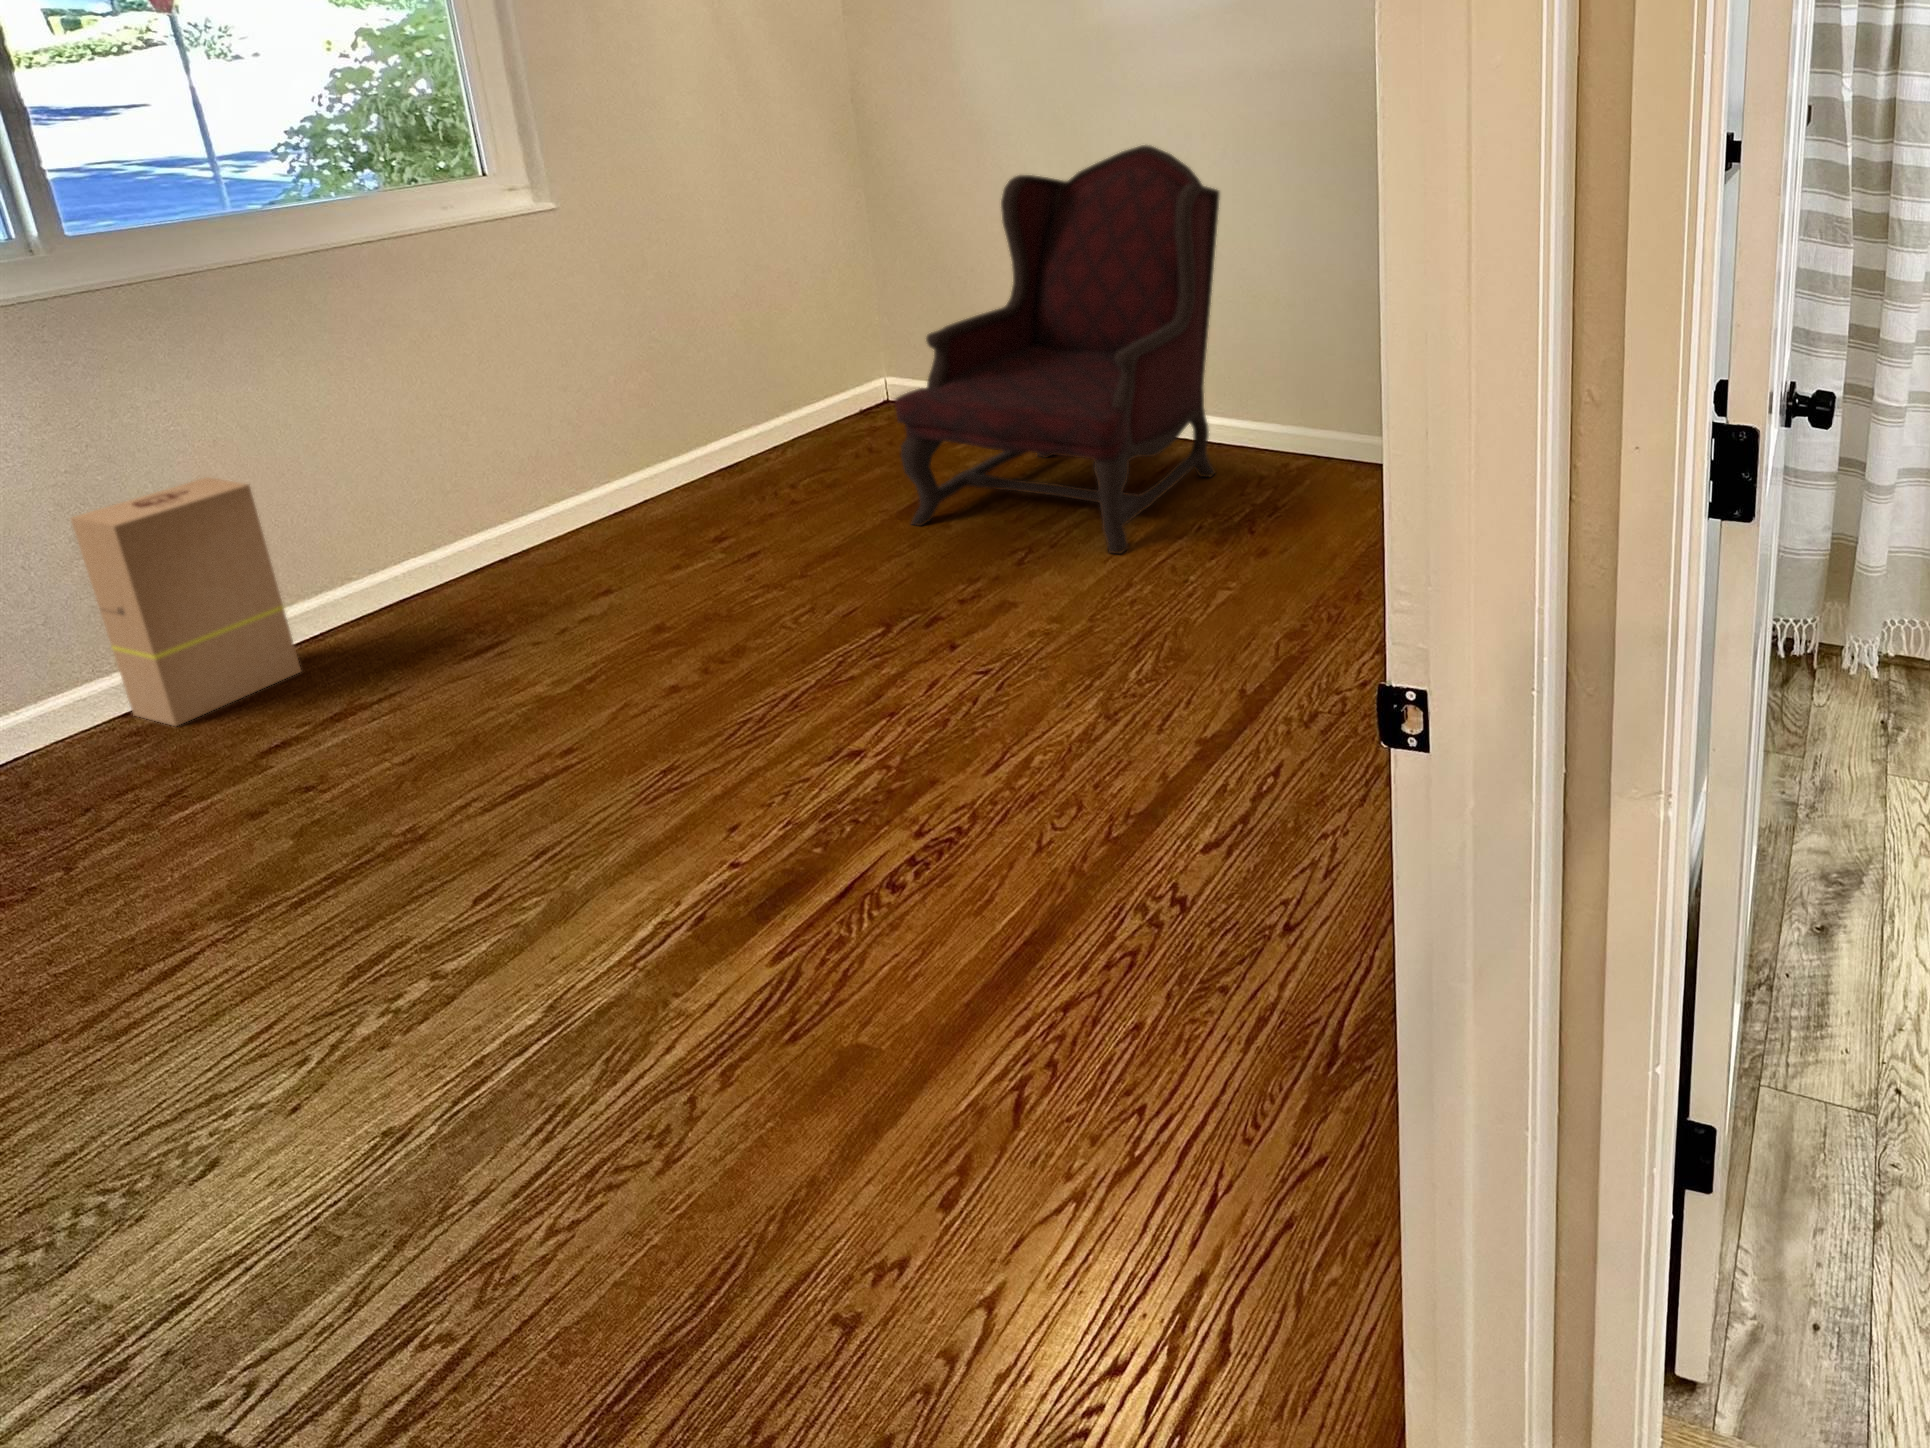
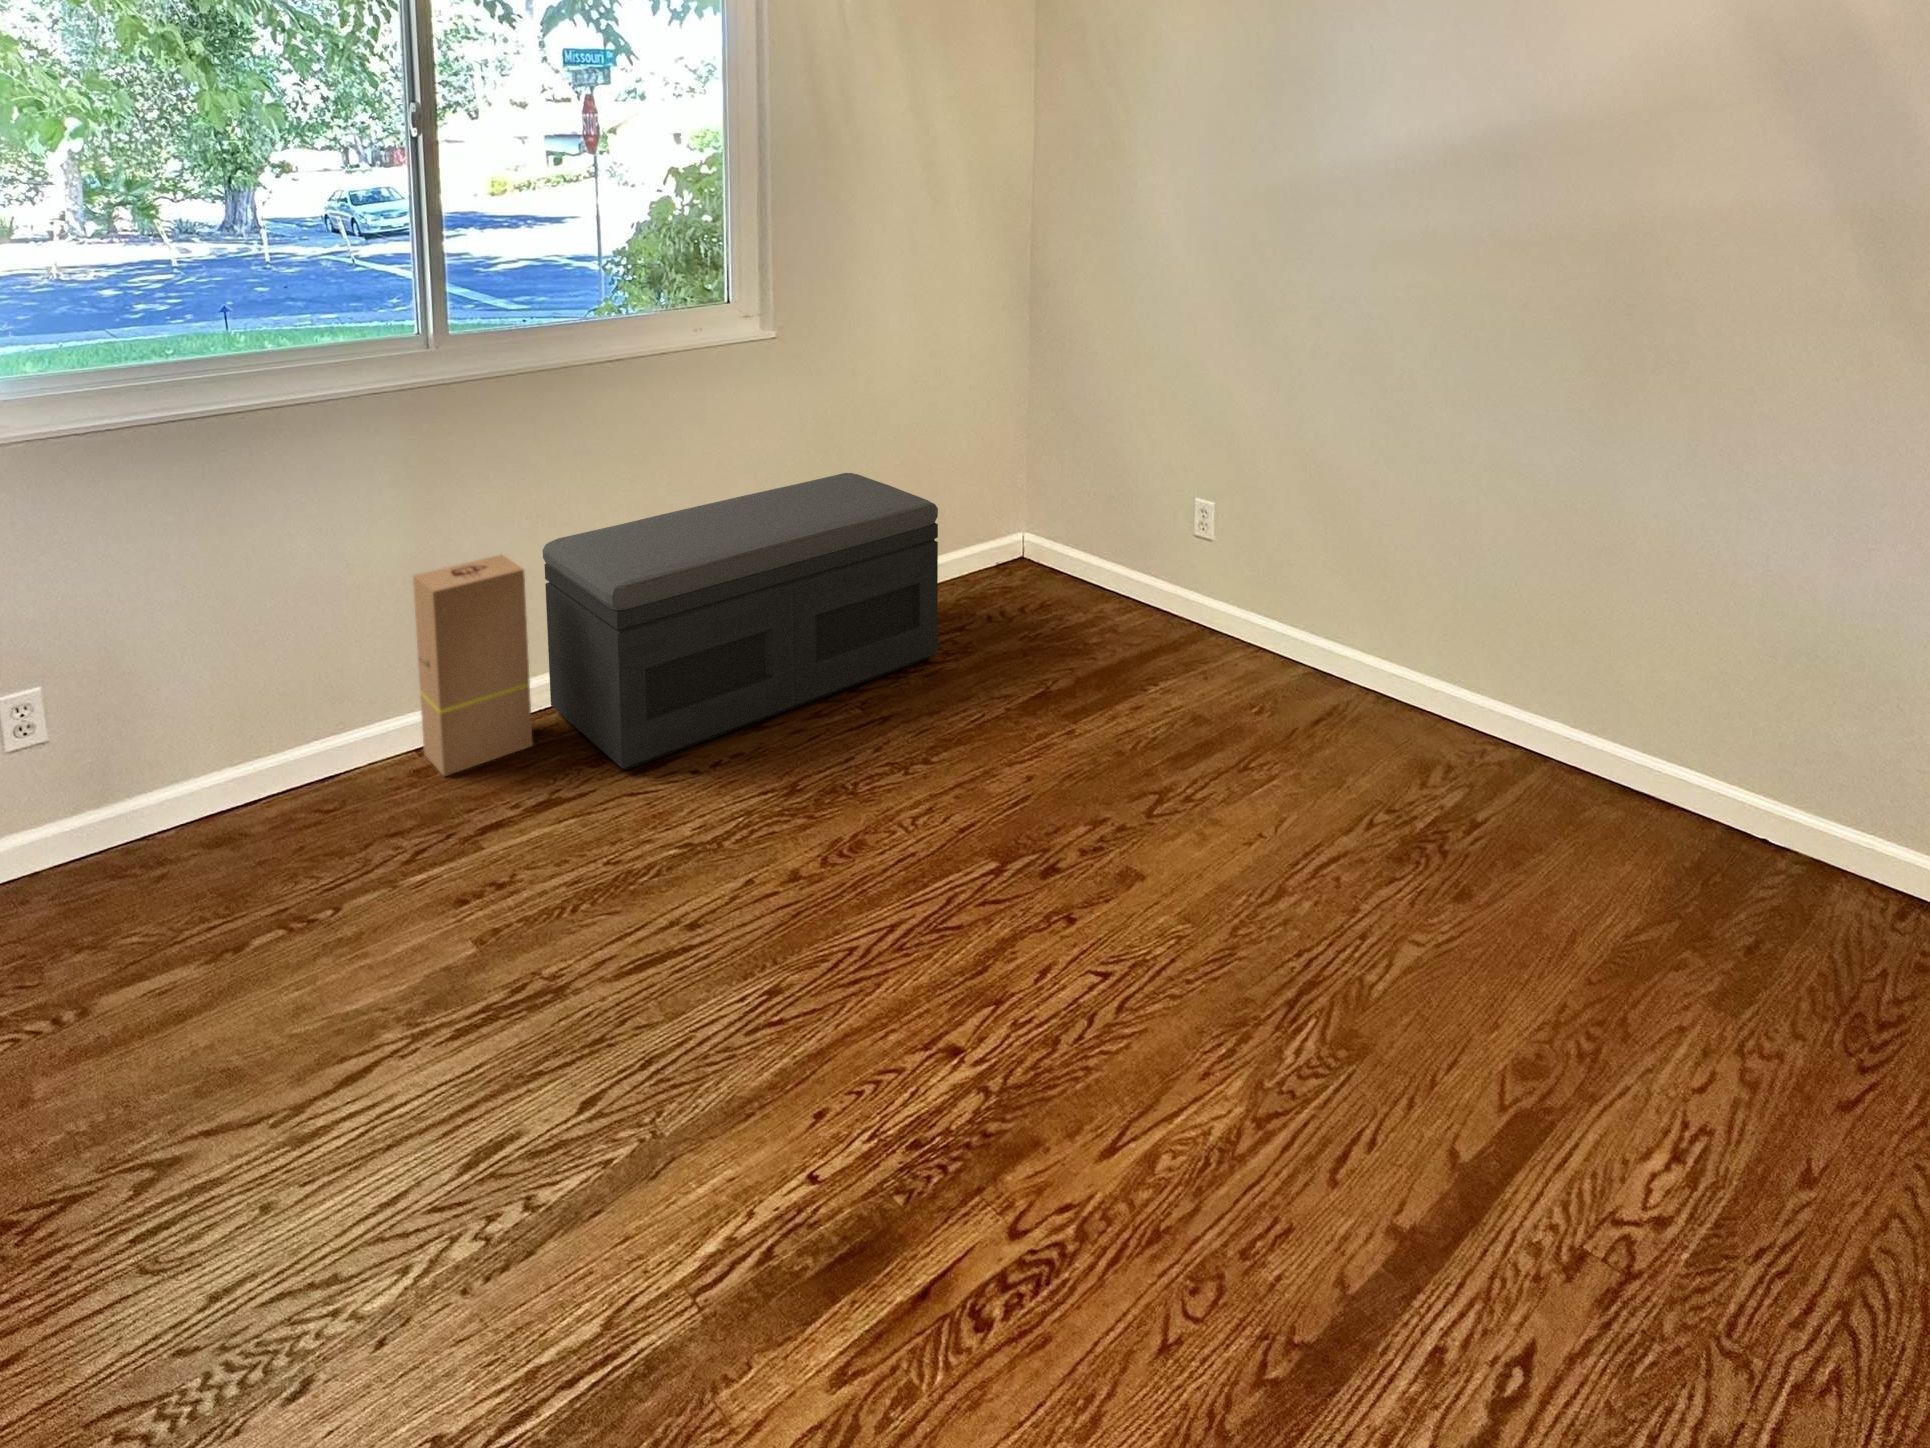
armchair: present [895,145,1220,554] -> none [1035,319,1432,839]
storage bench: none [268,339,801,661] -> present [543,473,938,770]

